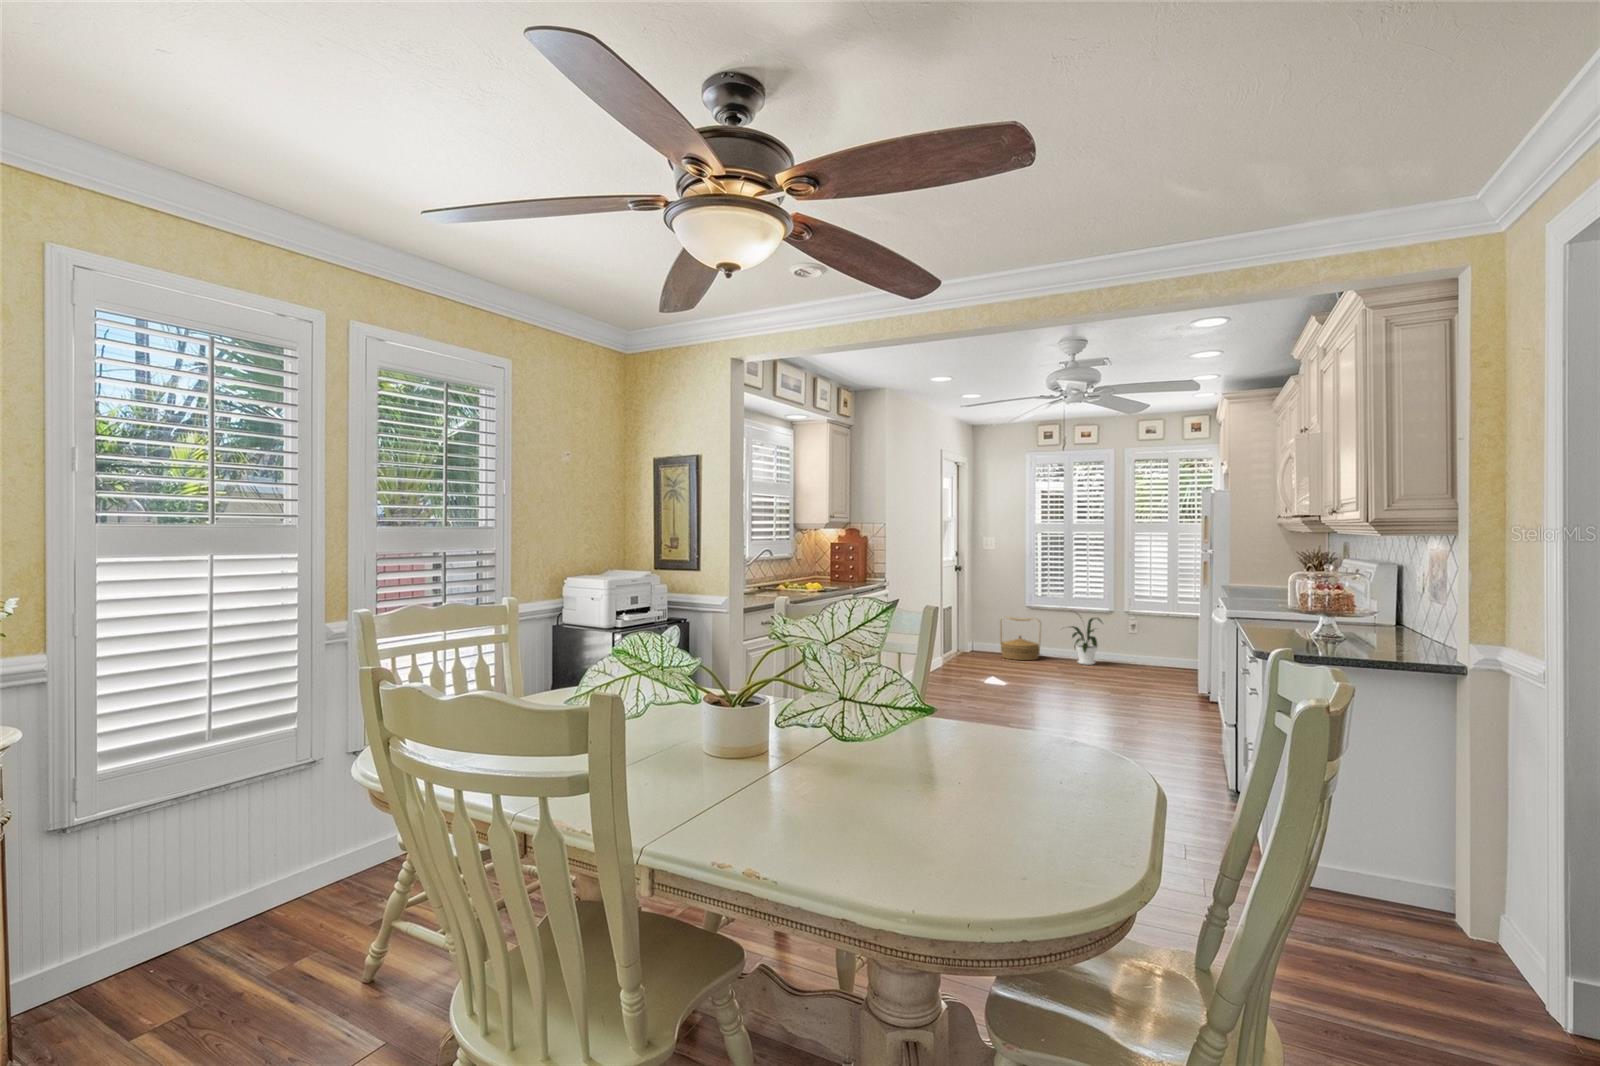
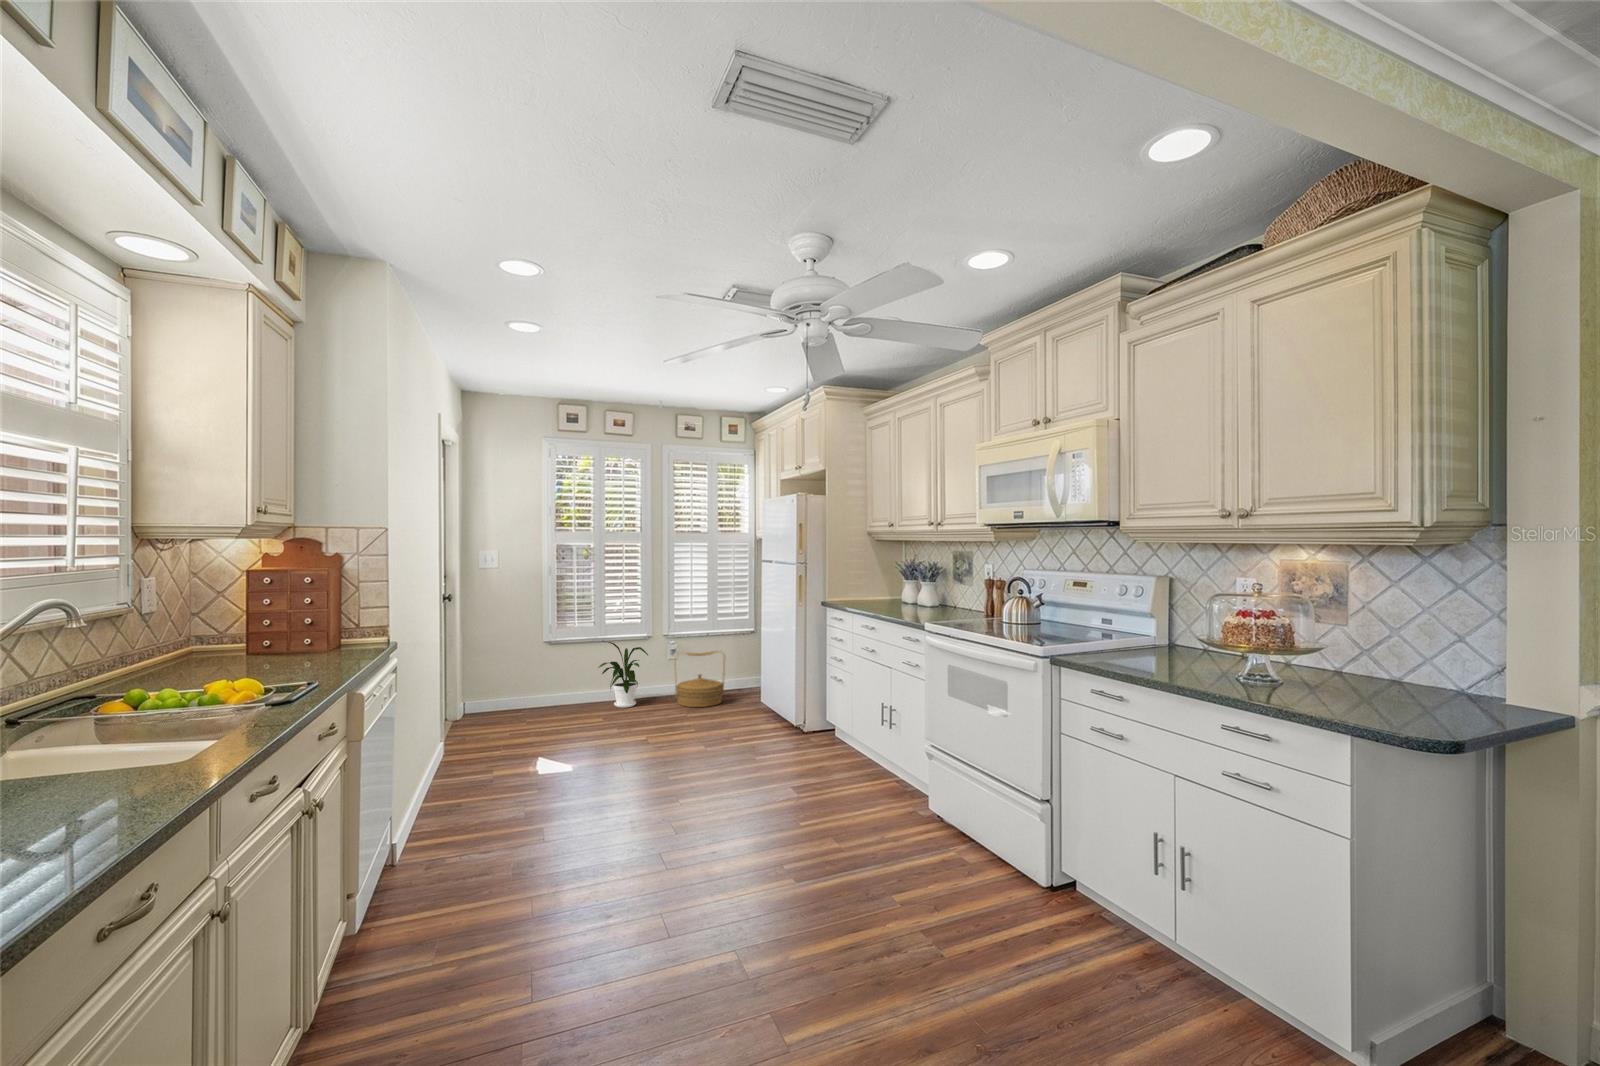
woven basket: present [1000,617,1041,660] -> present [674,651,725,707]

